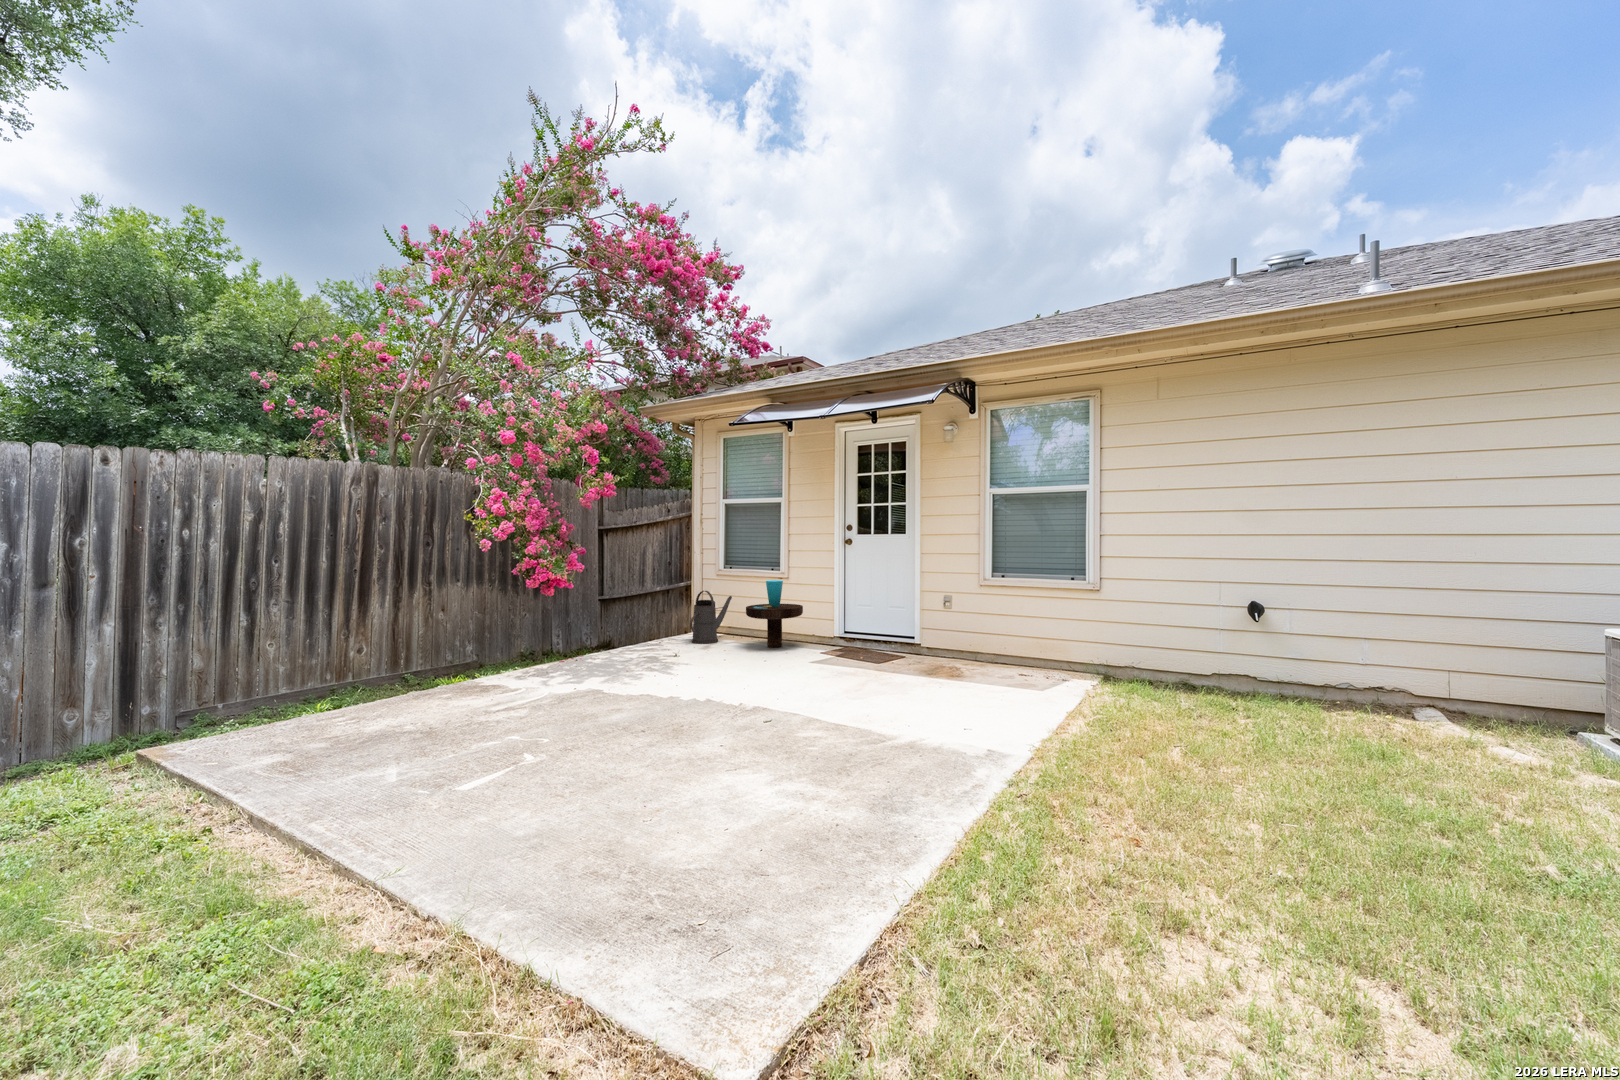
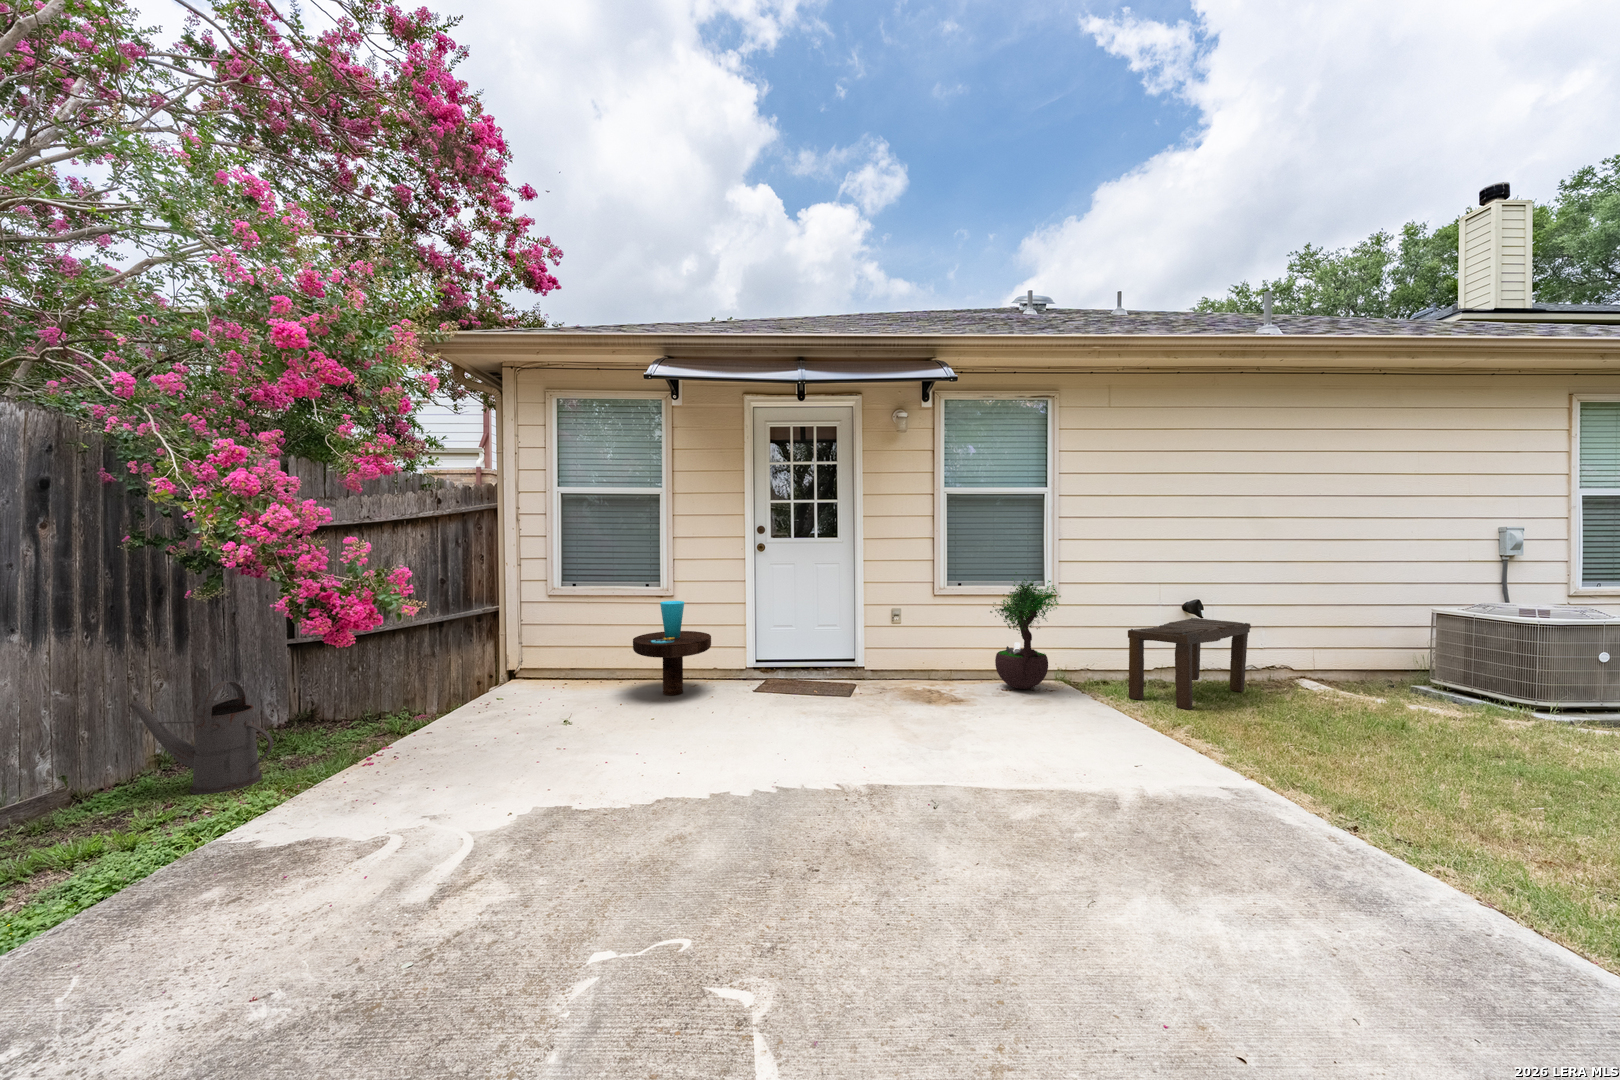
potted tree: none [1004,565,1071,674] -> present [990,572,1061,689]
watering can: present [690,591,732,644] -> present [130,681,273,794]
bench: none [1130,621,1297,705] -> present [1128,618,1251,710]

